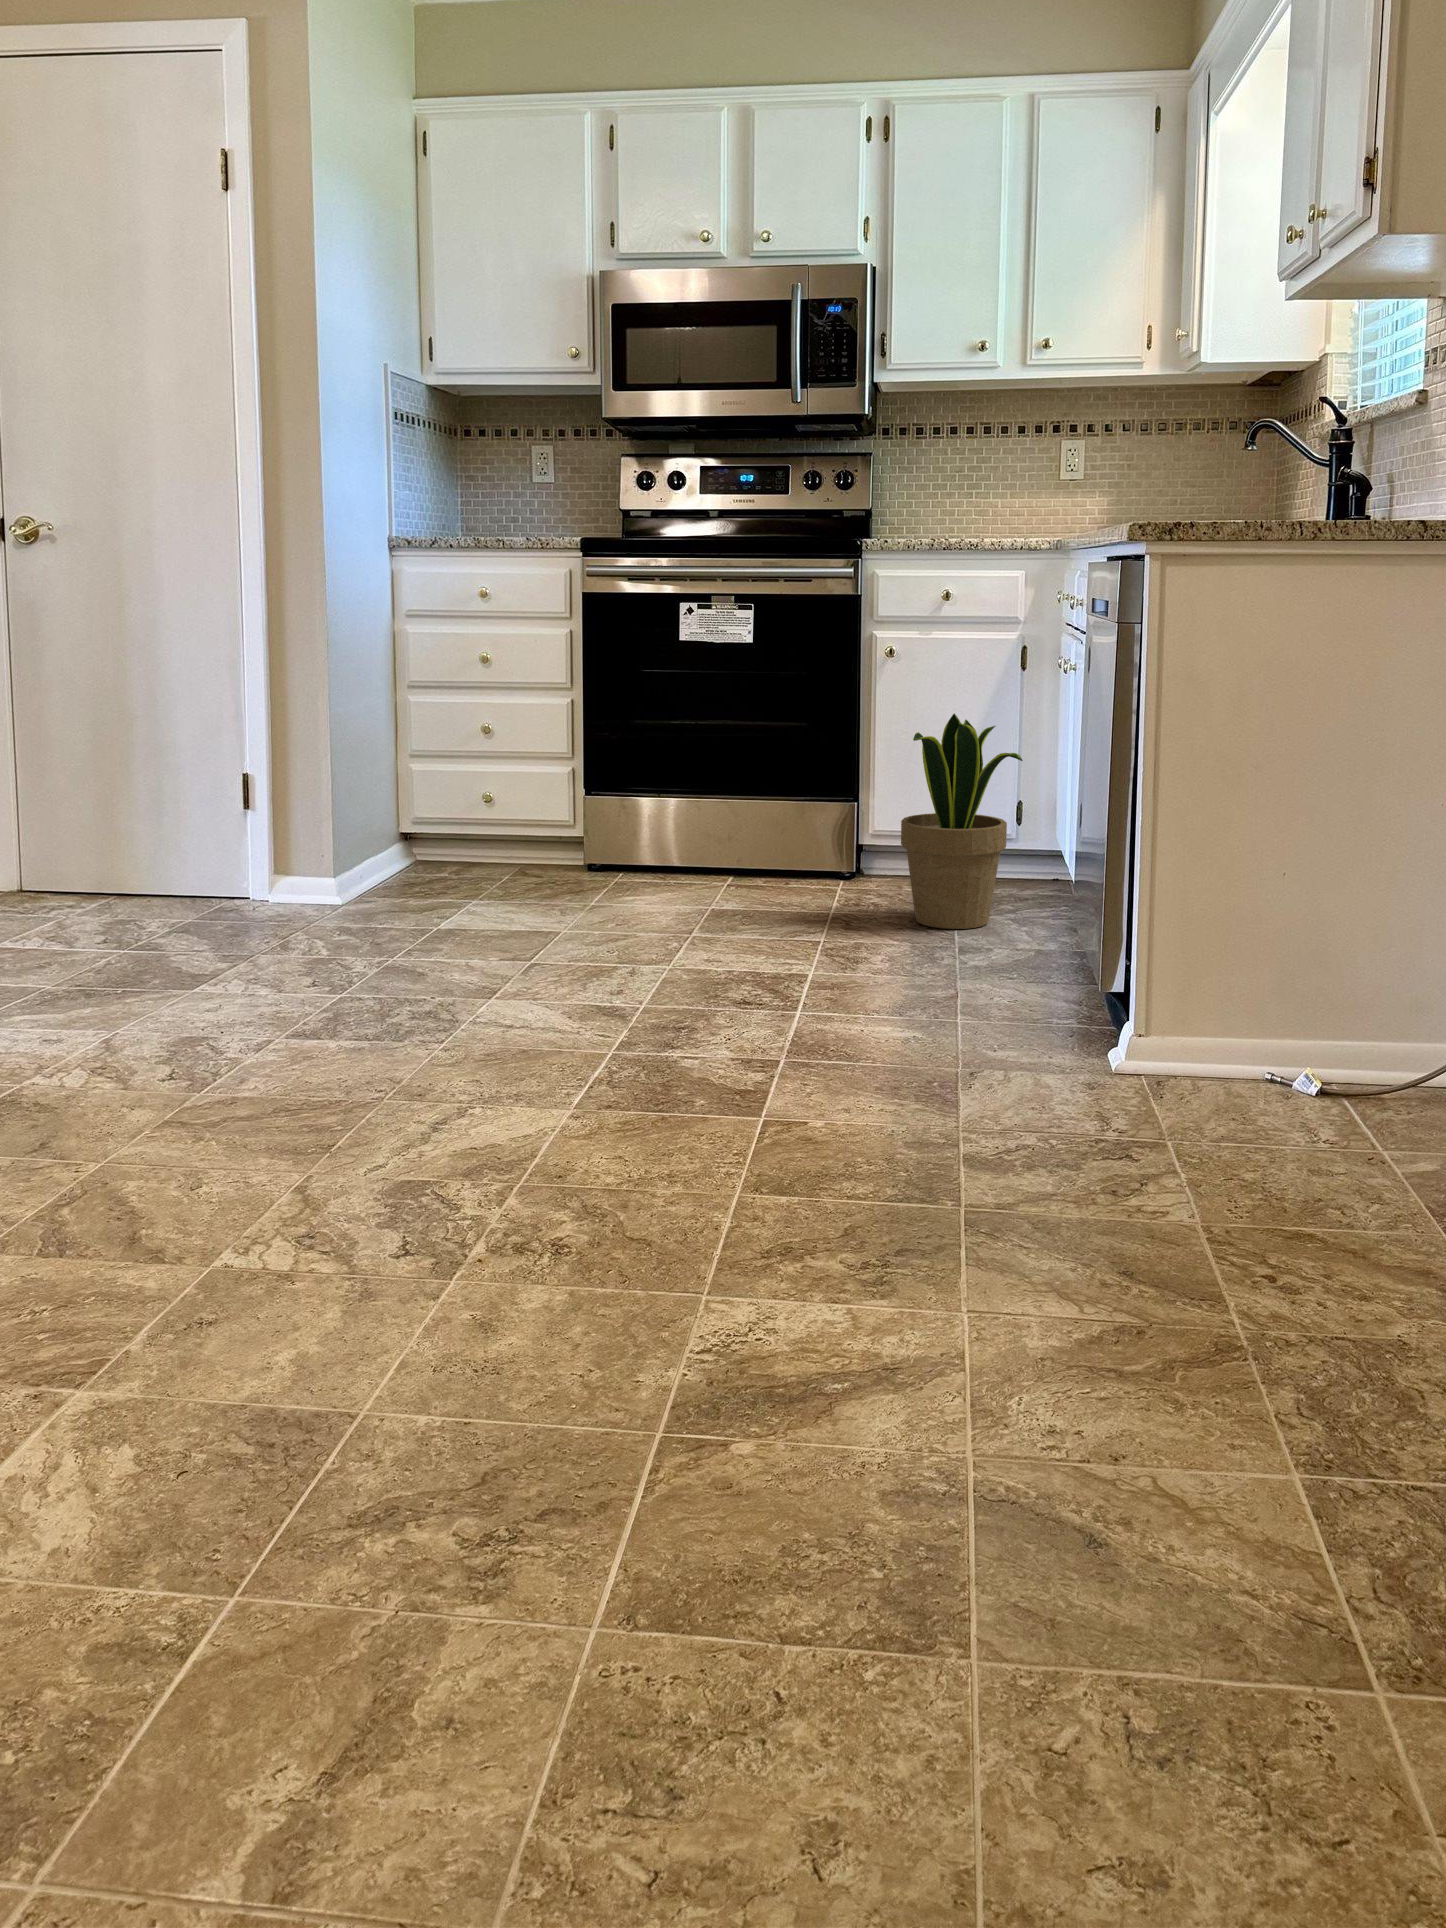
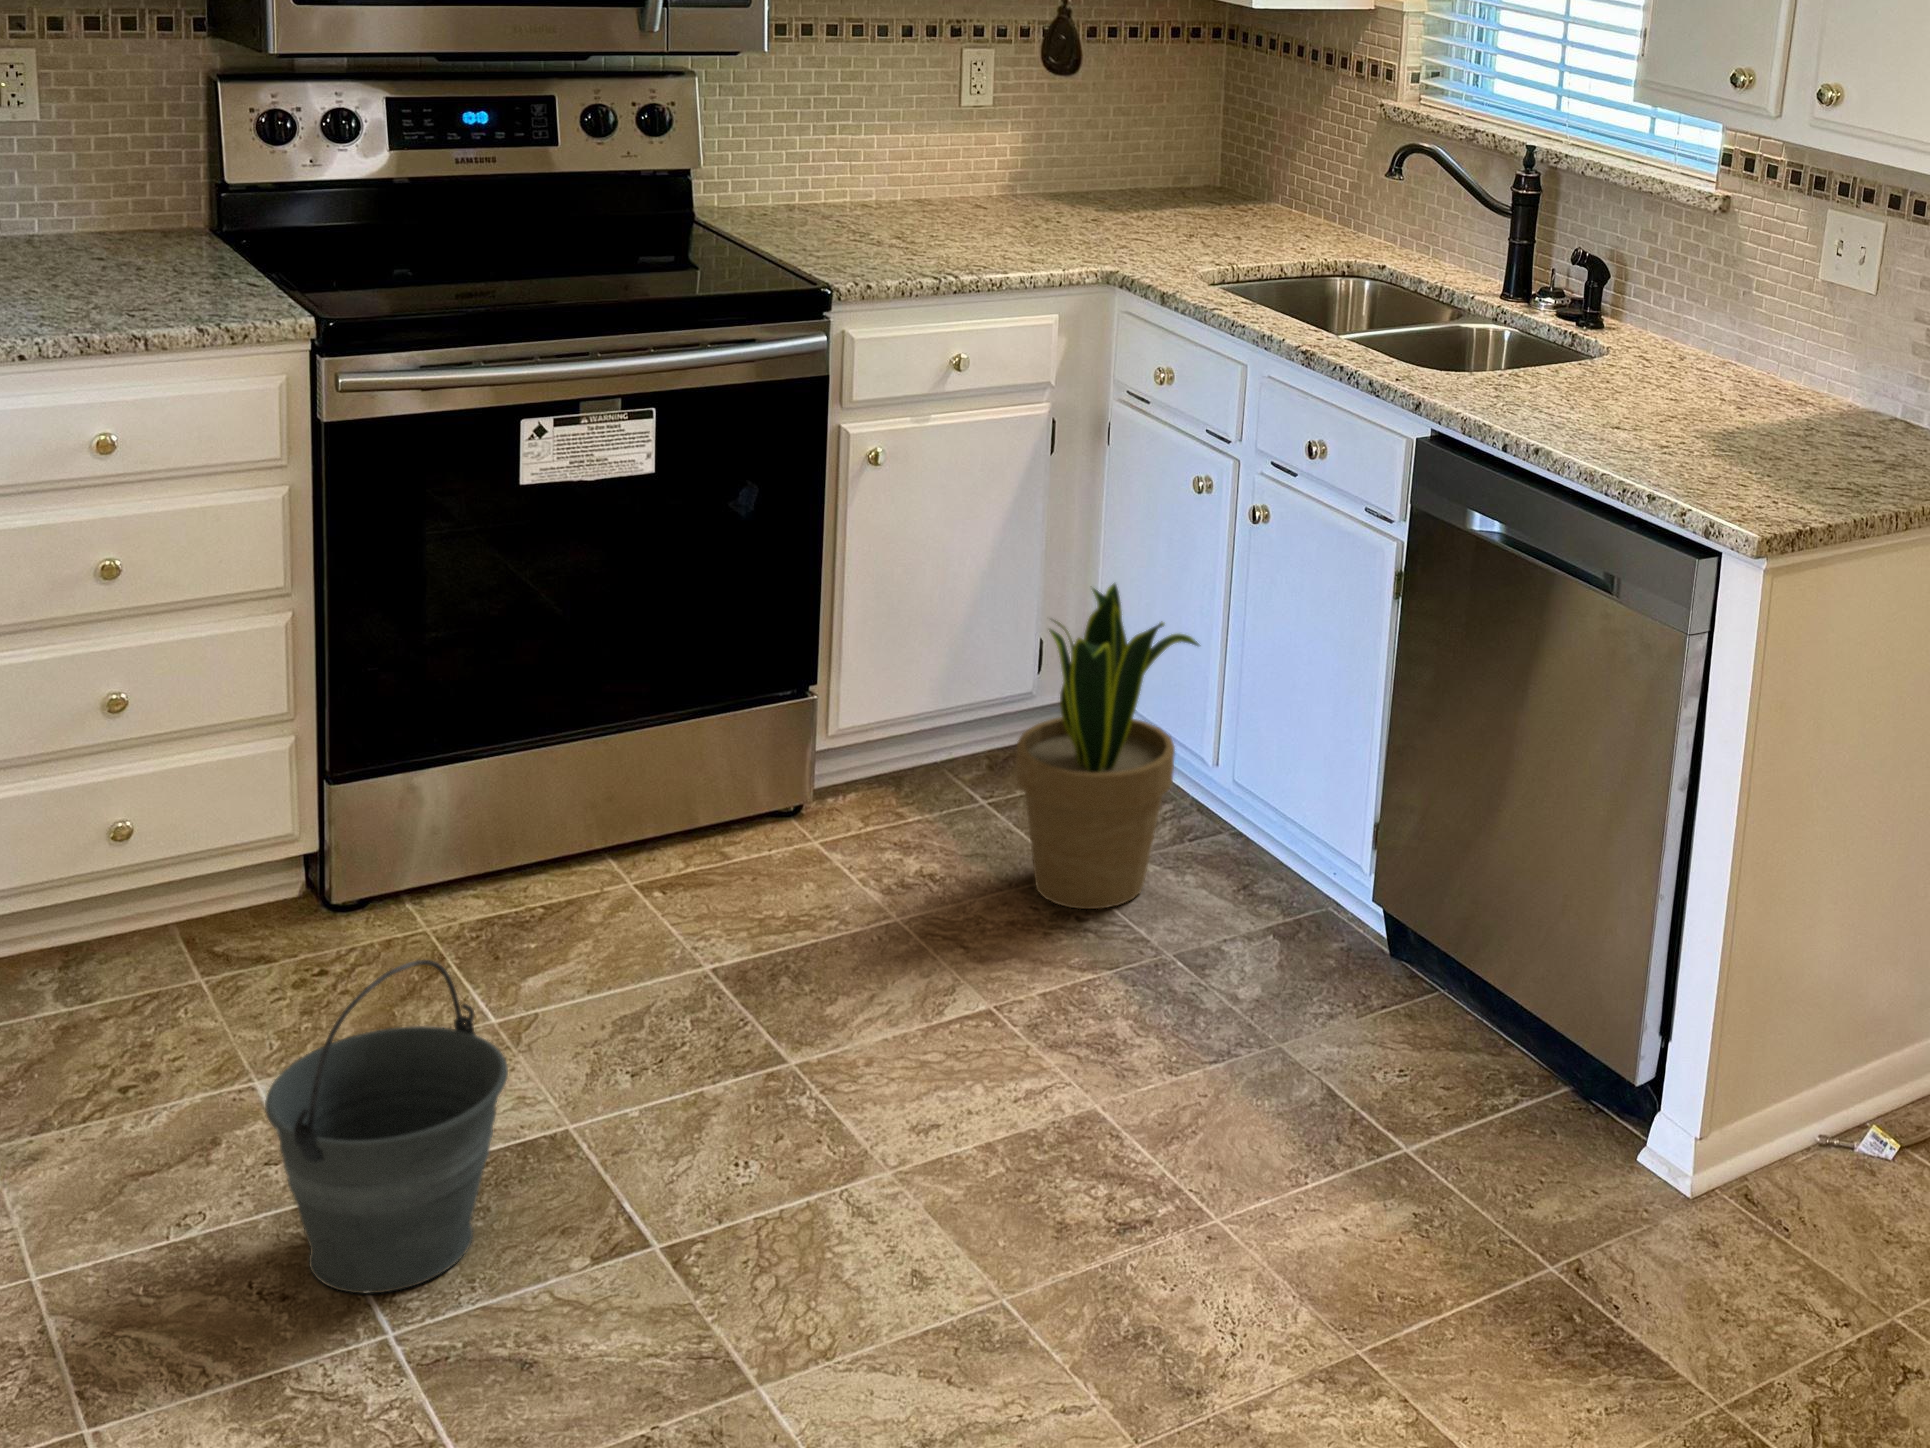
bucket: none [363,788,488,951] -> present [265,960,508,1294]

